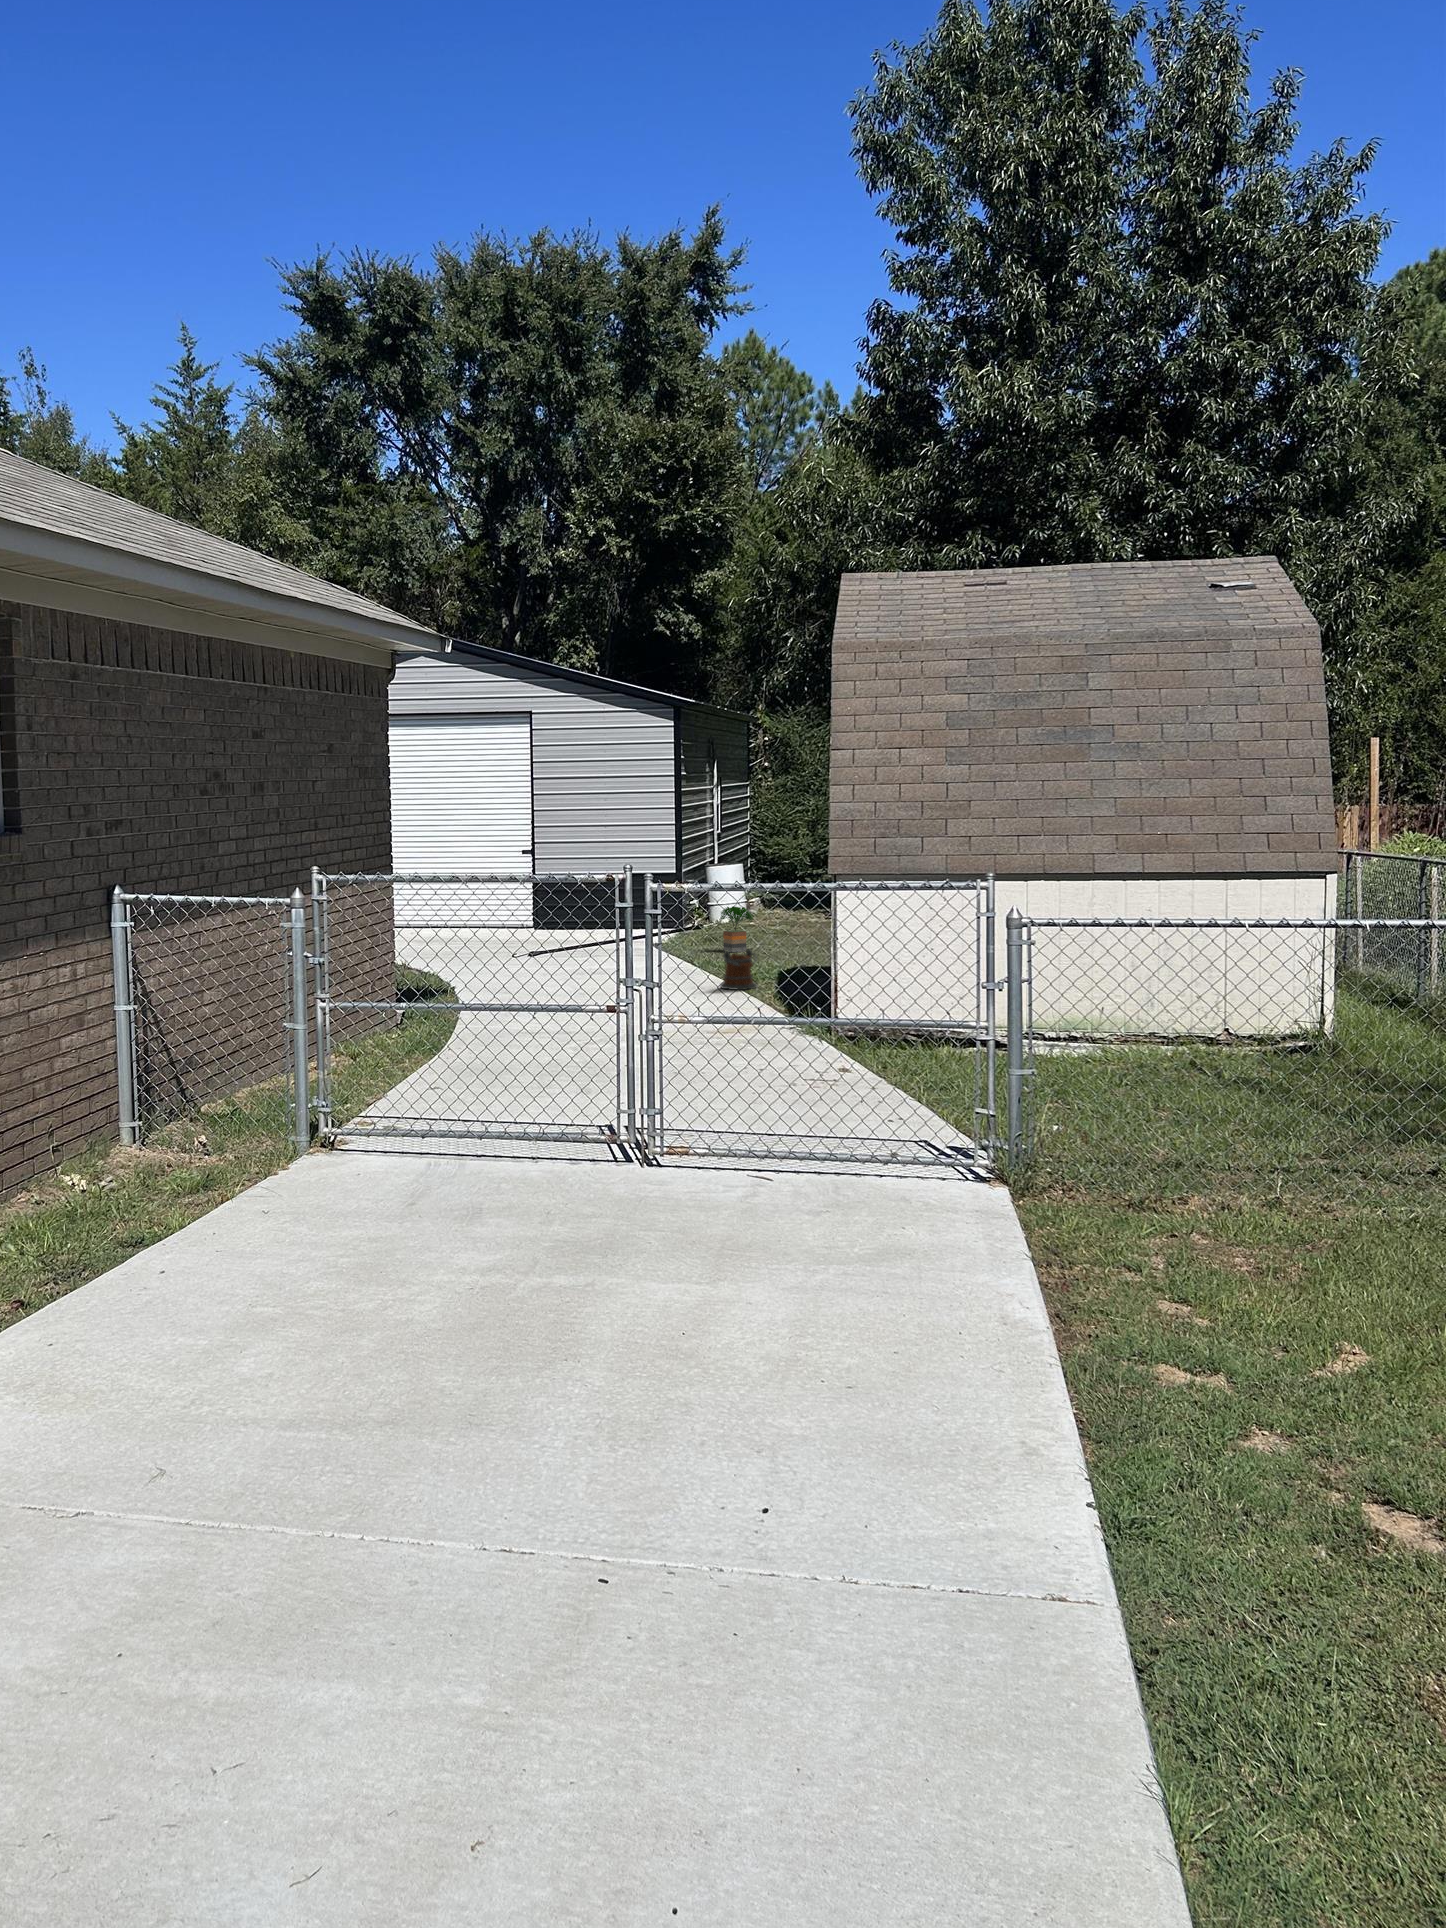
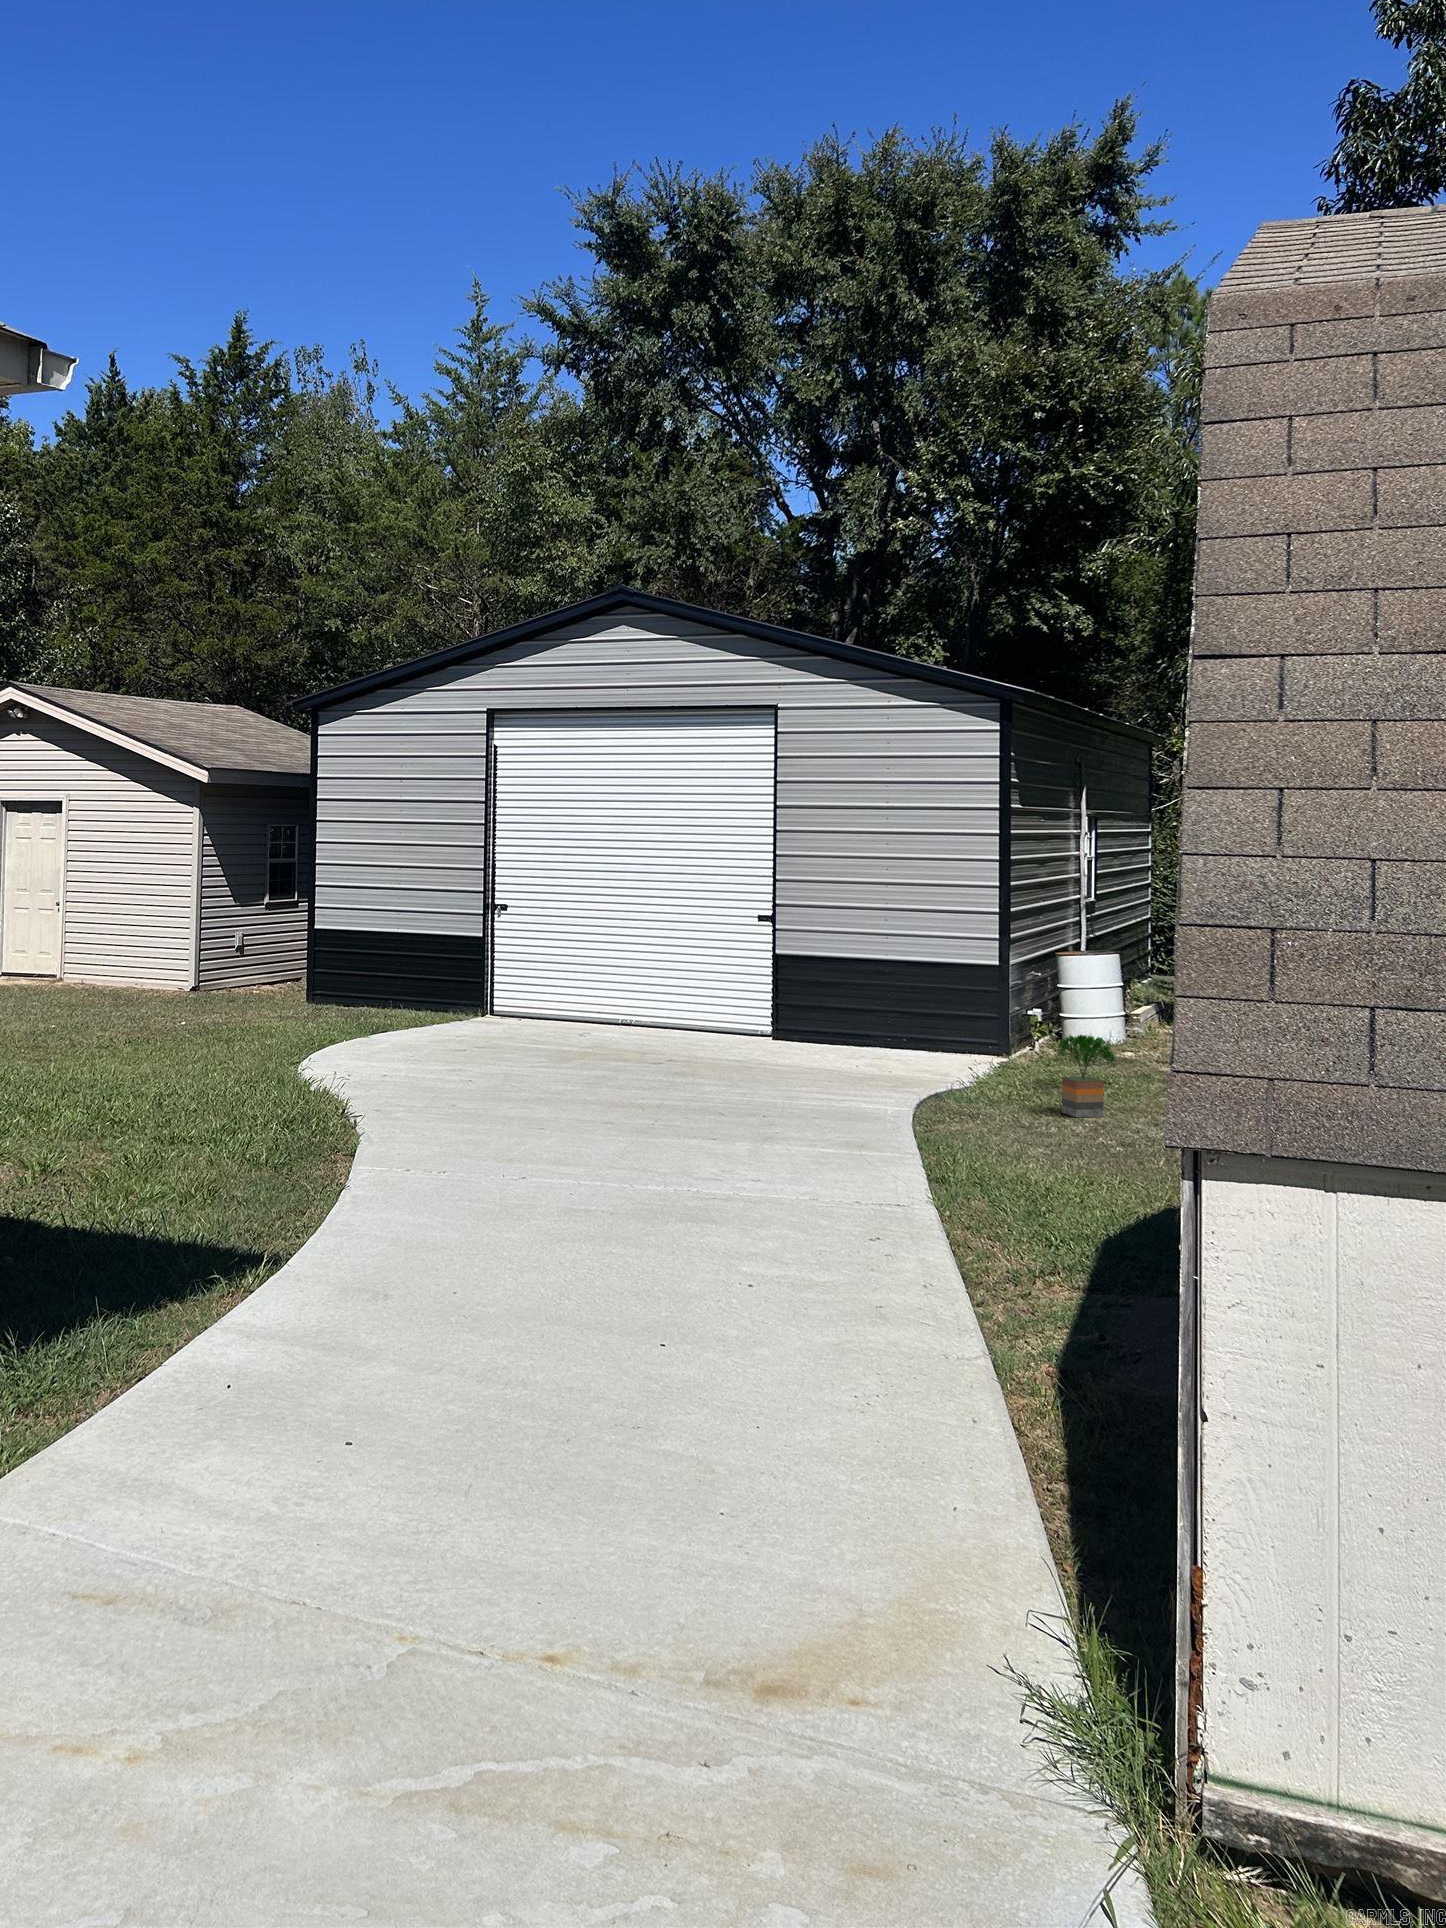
bucket: present [720,949,757,990] -> none [1019,1143,1097,1229]

